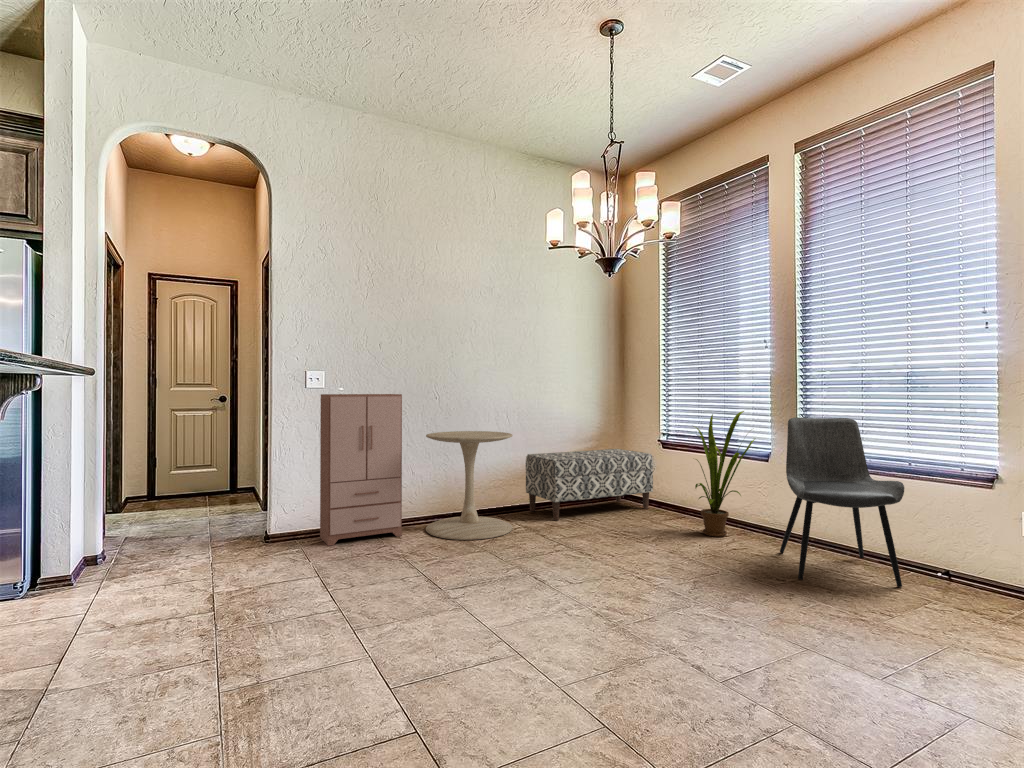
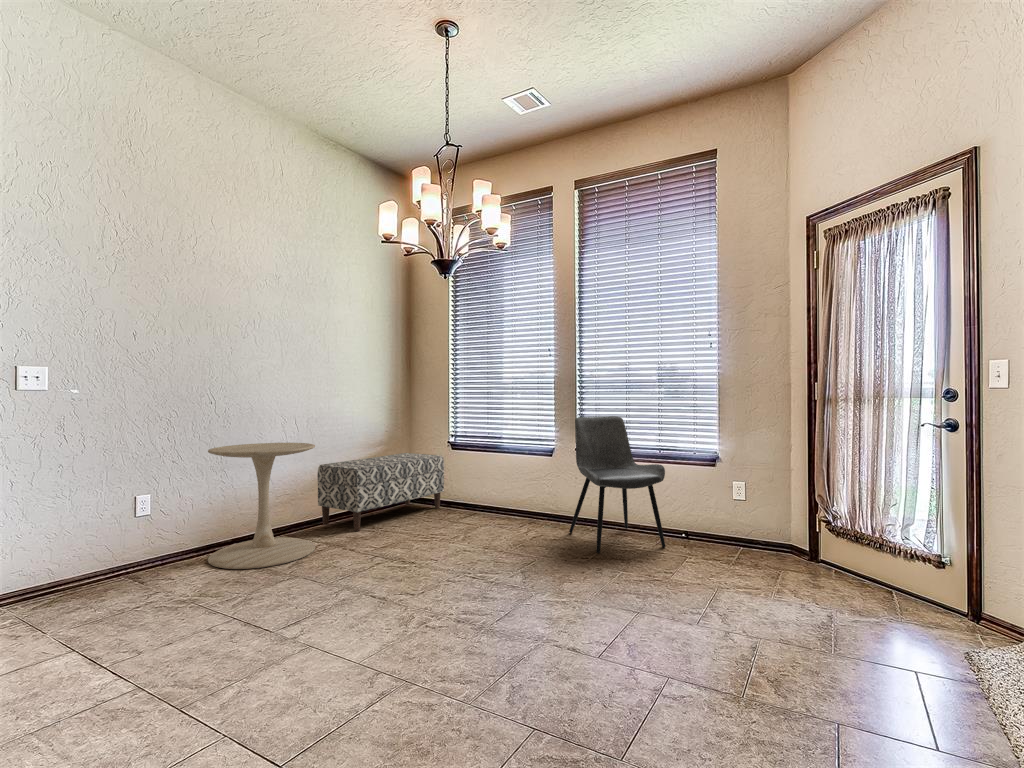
cabinet: present [320,394,402,546] -> none [52,403,179,605]
house plant: present [695,411,755,537] -> none [486,412,543,526]

